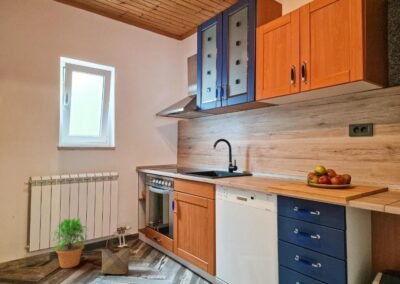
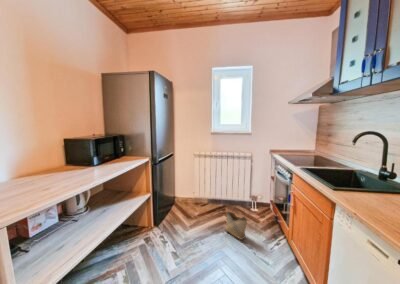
potted plant: present [53,218,87,268] -> none [203,182,226,215]

